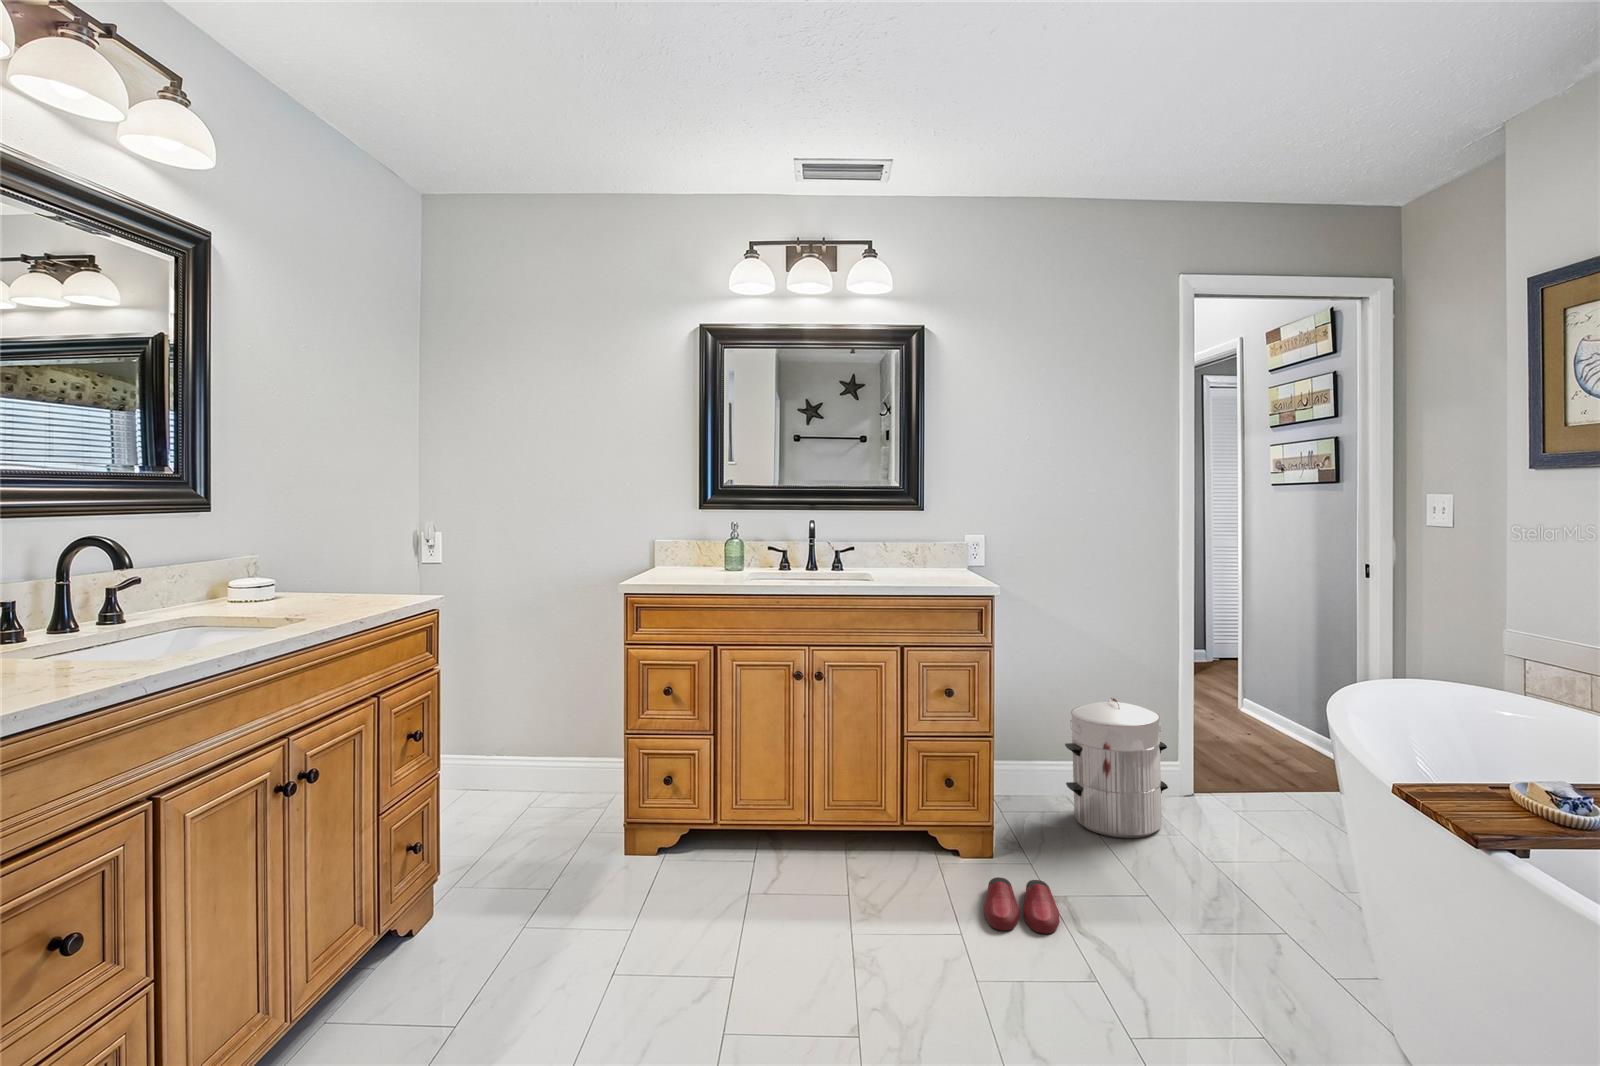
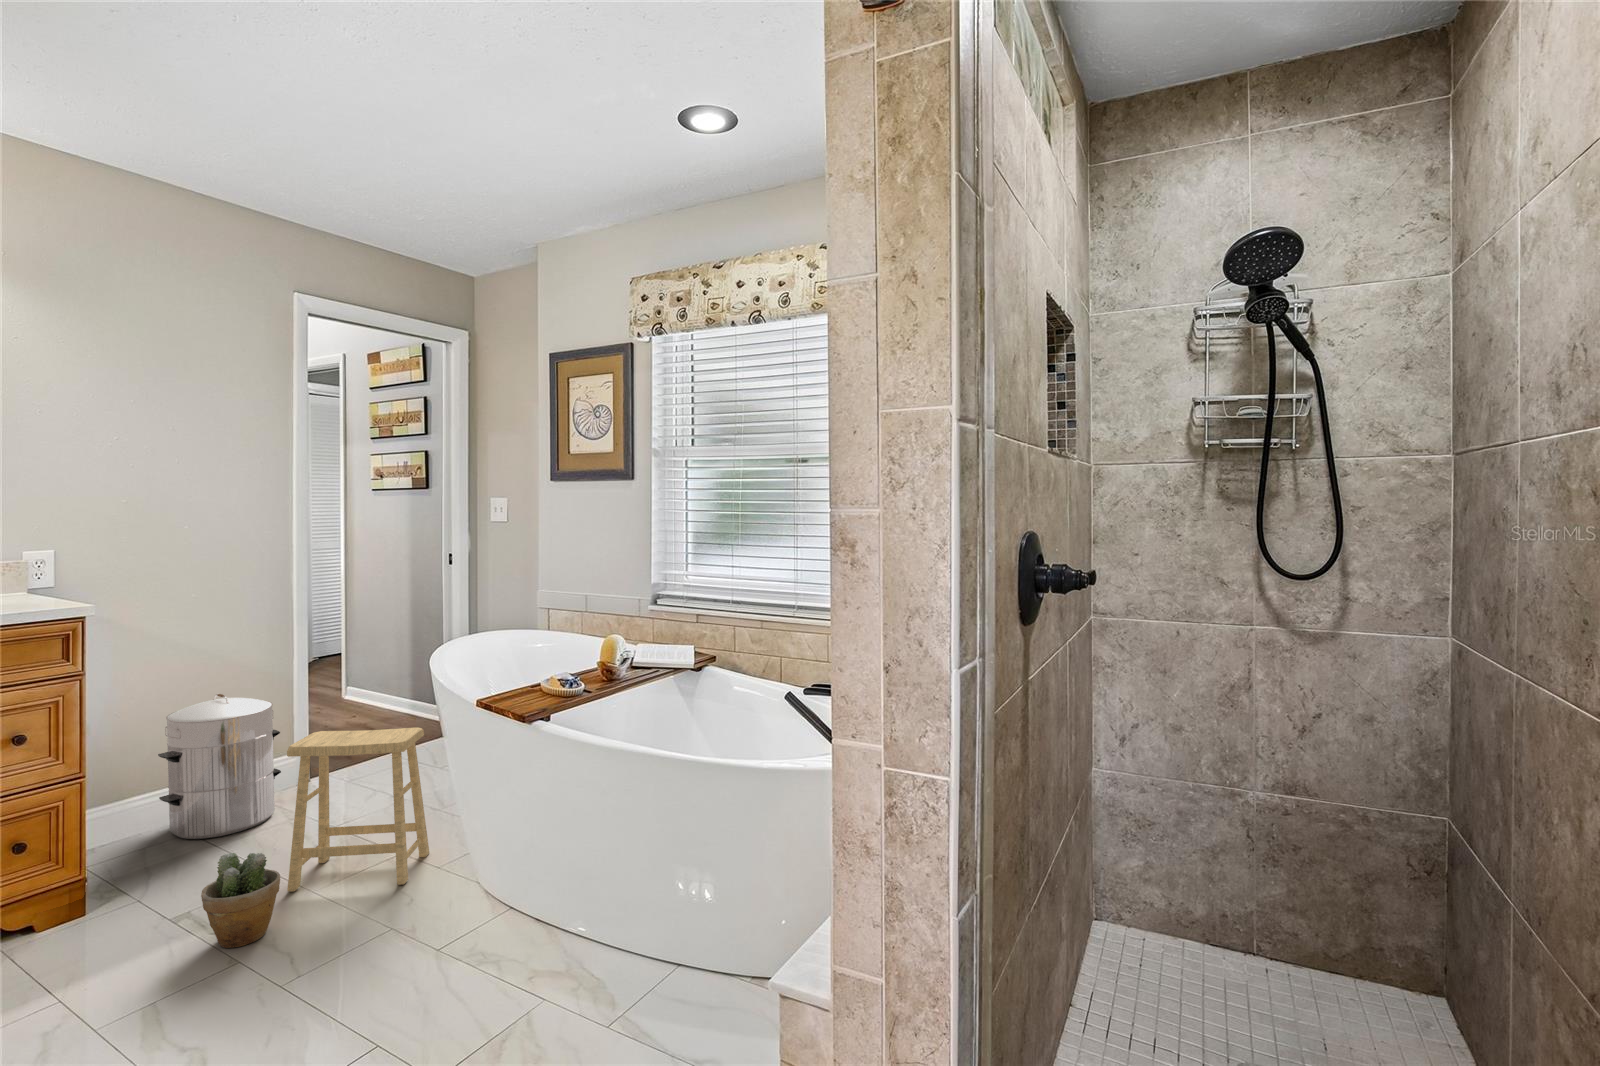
footstool: none [1164,767,1330,987] -> present [287,727,429,892]
potted plant: none [1083,876,1154,979] -> present [201,853,280,948]
slippers: present [984,877,1059,934] -> none [55,901,165,969]

